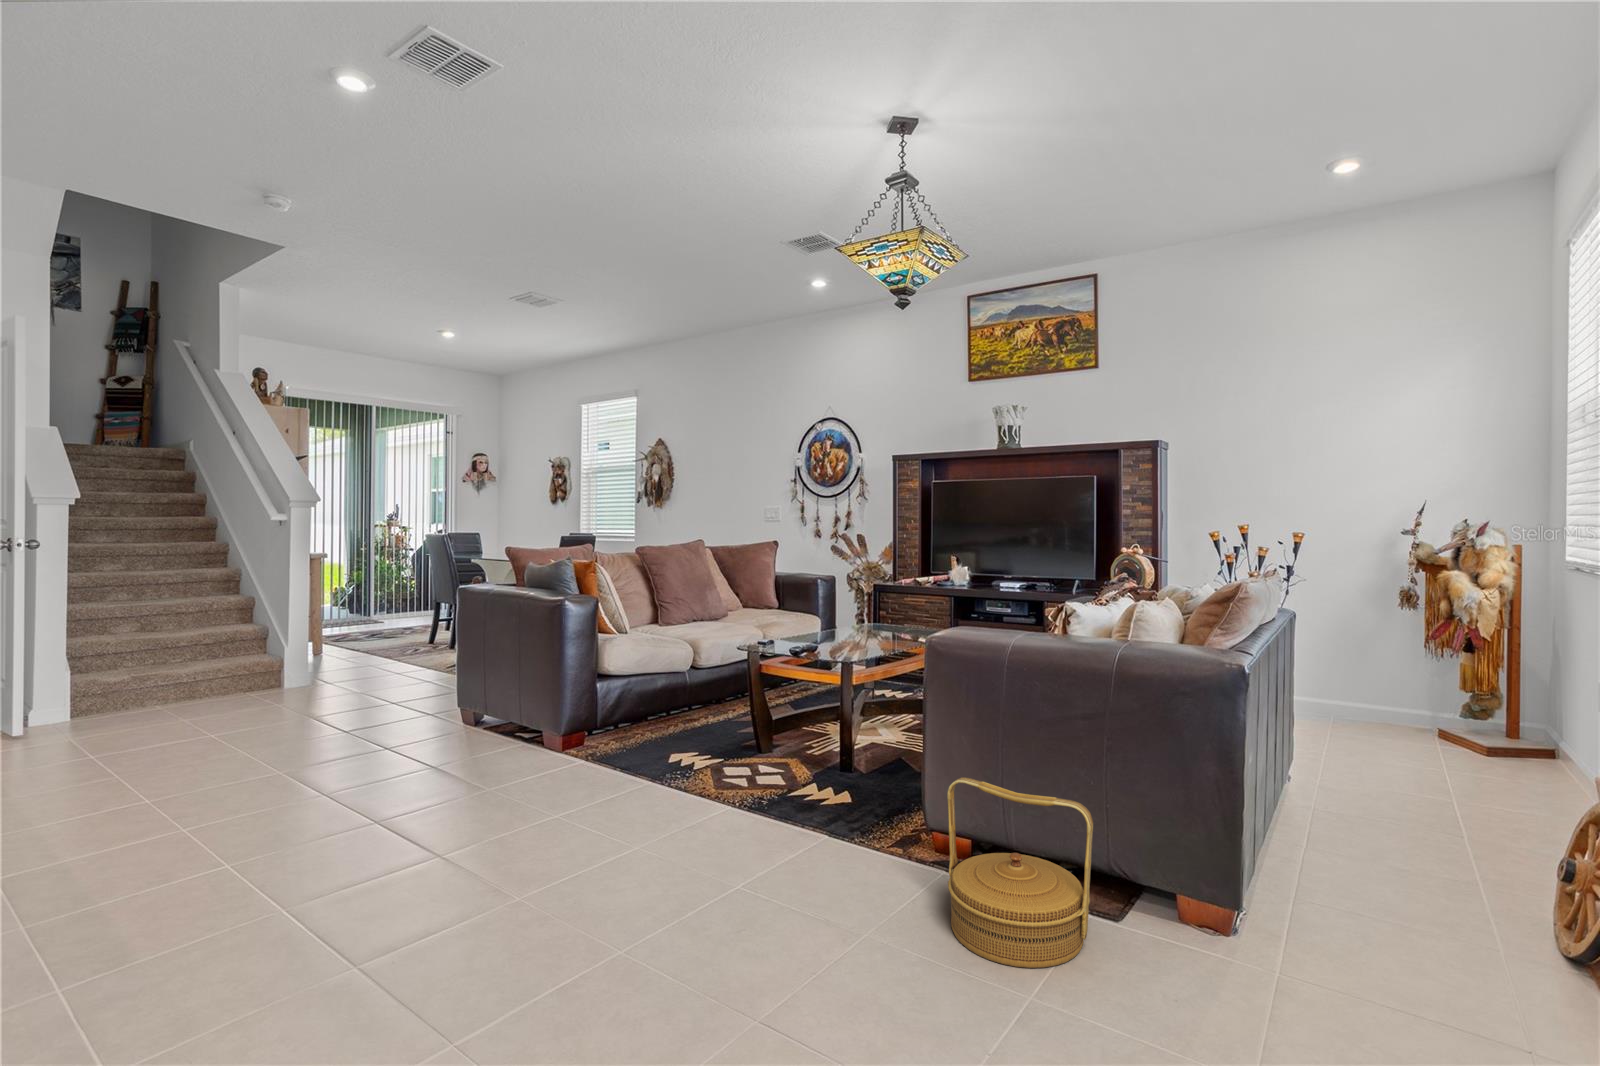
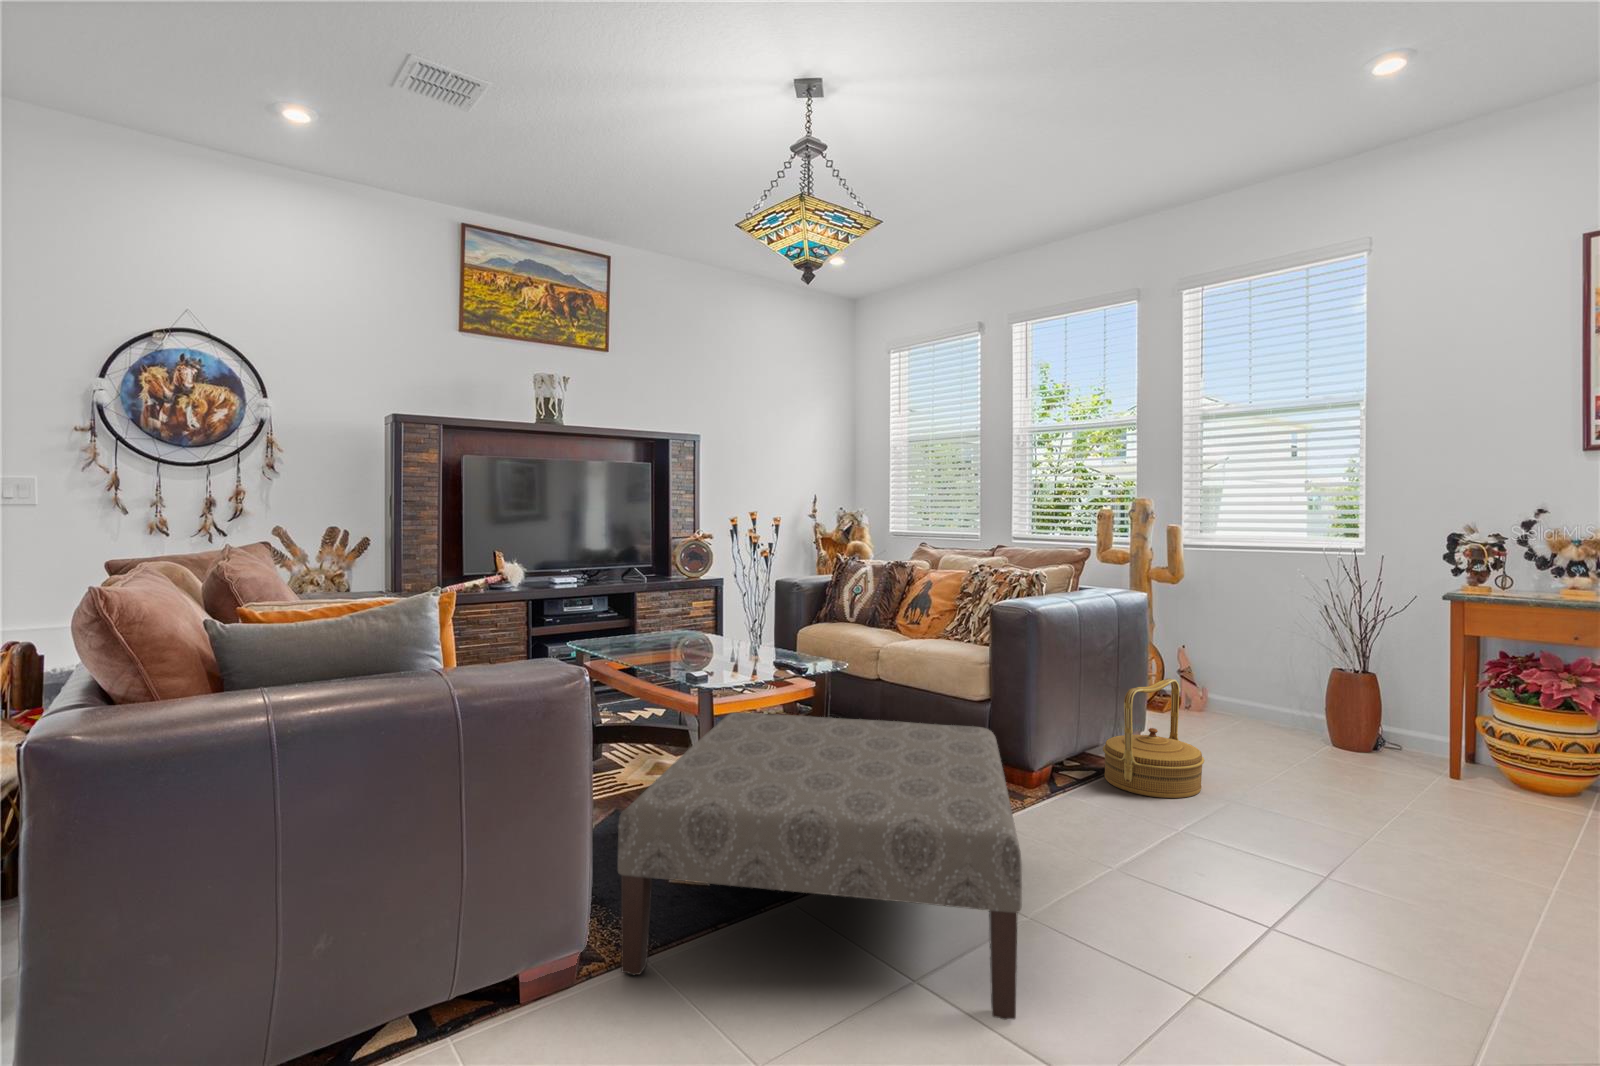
ottoman: none [489,676,749,842] -> present [618,713,1022,1020]

